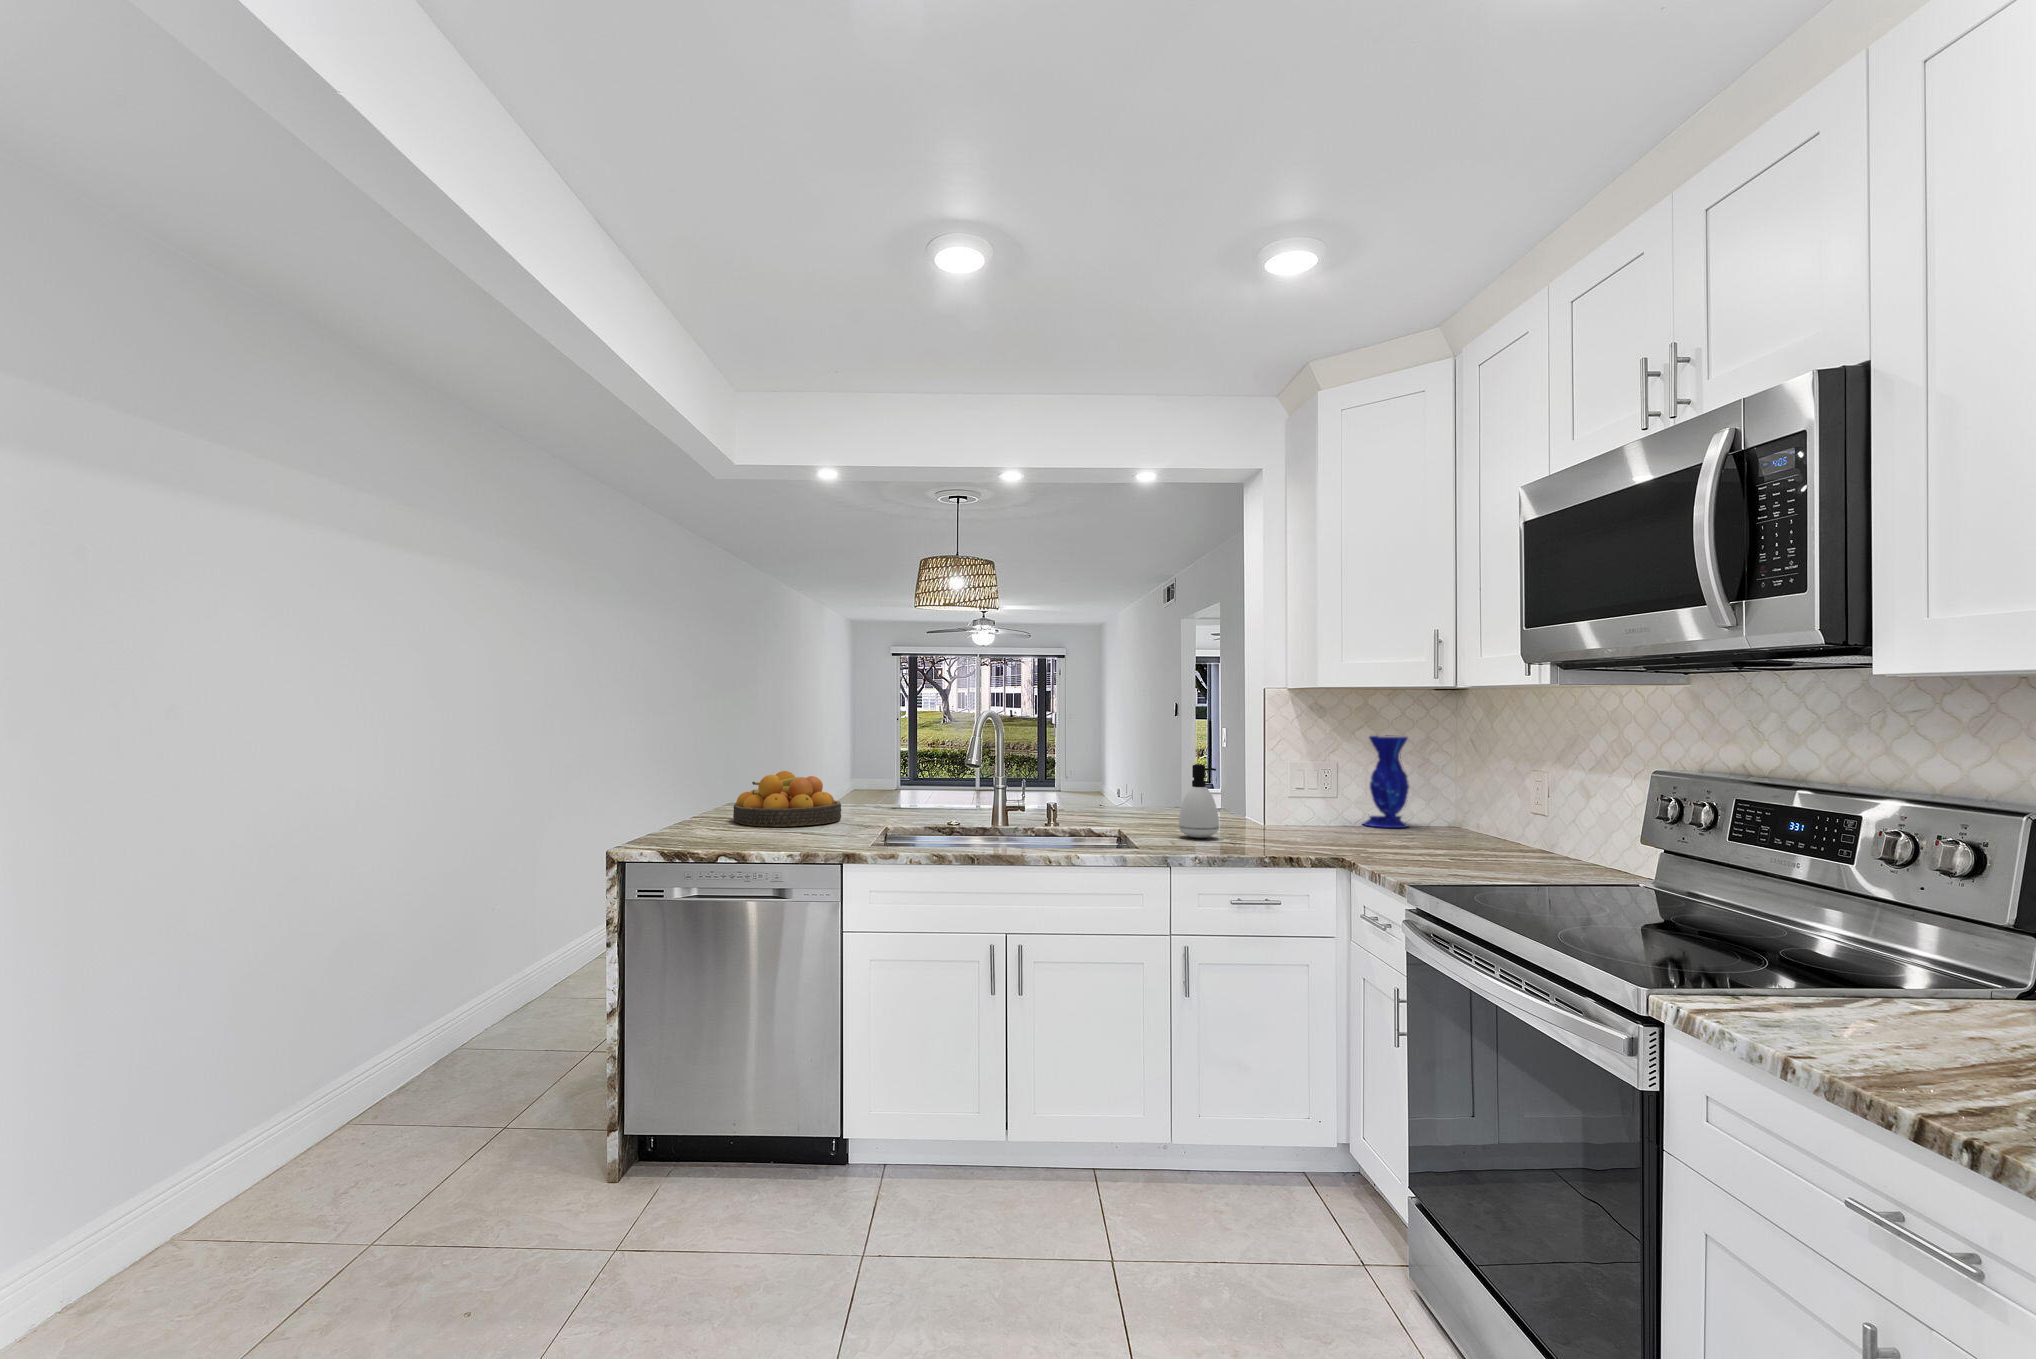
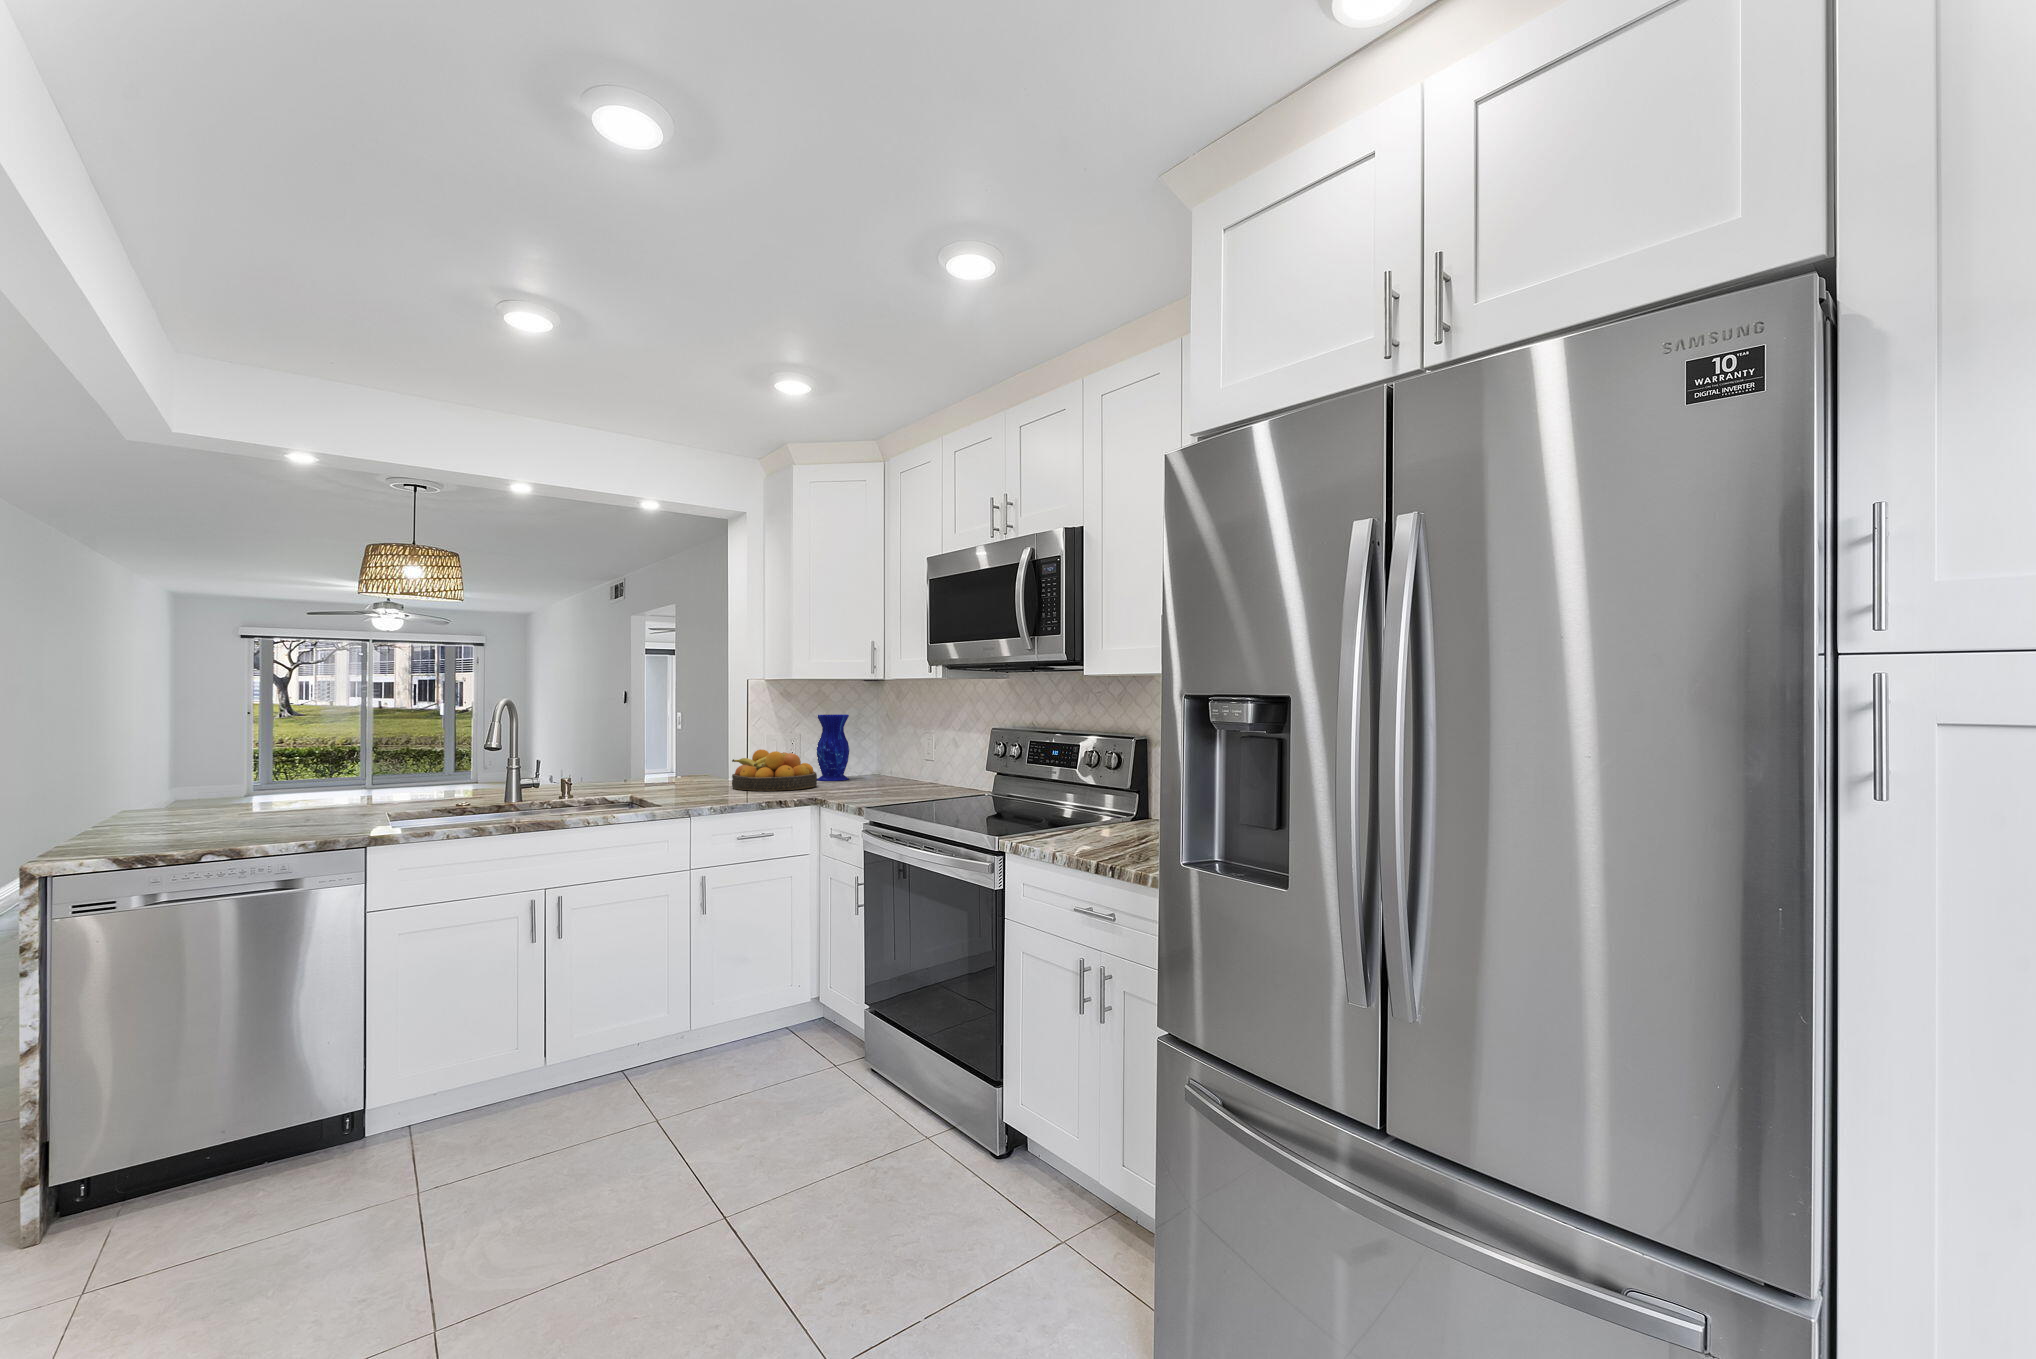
soap dispenser: present [1179,764,1219,838] -> none [689,739,720,795]
fruit bowl: present [733,771,841,827] -> present [732,749,817,791]

